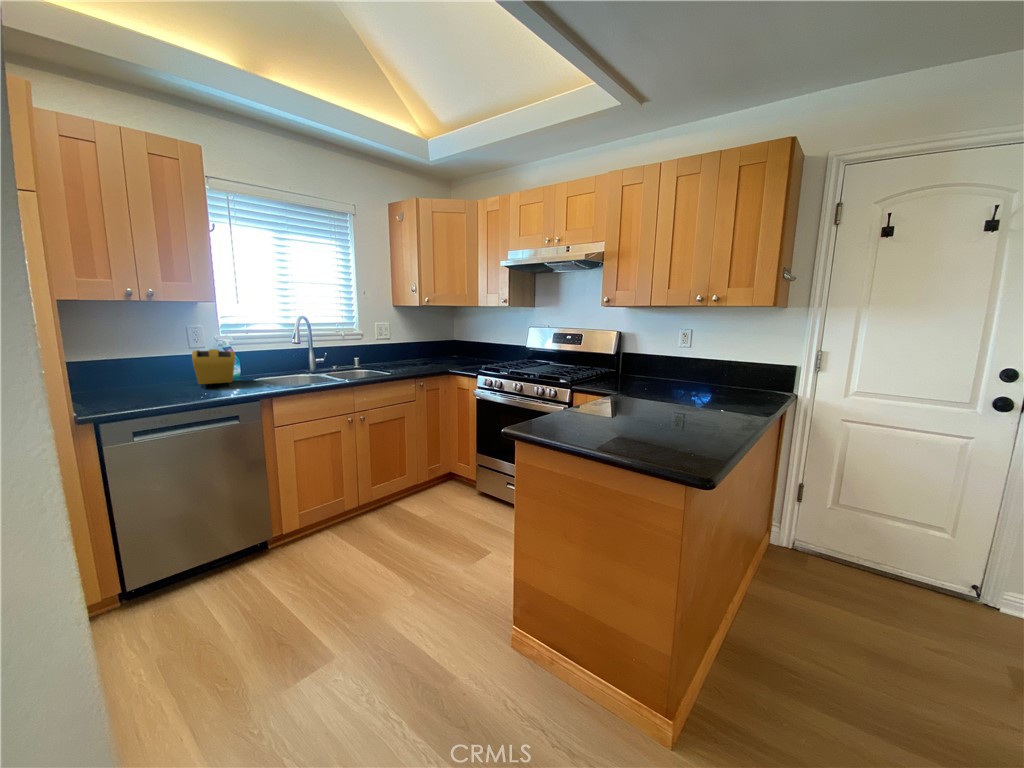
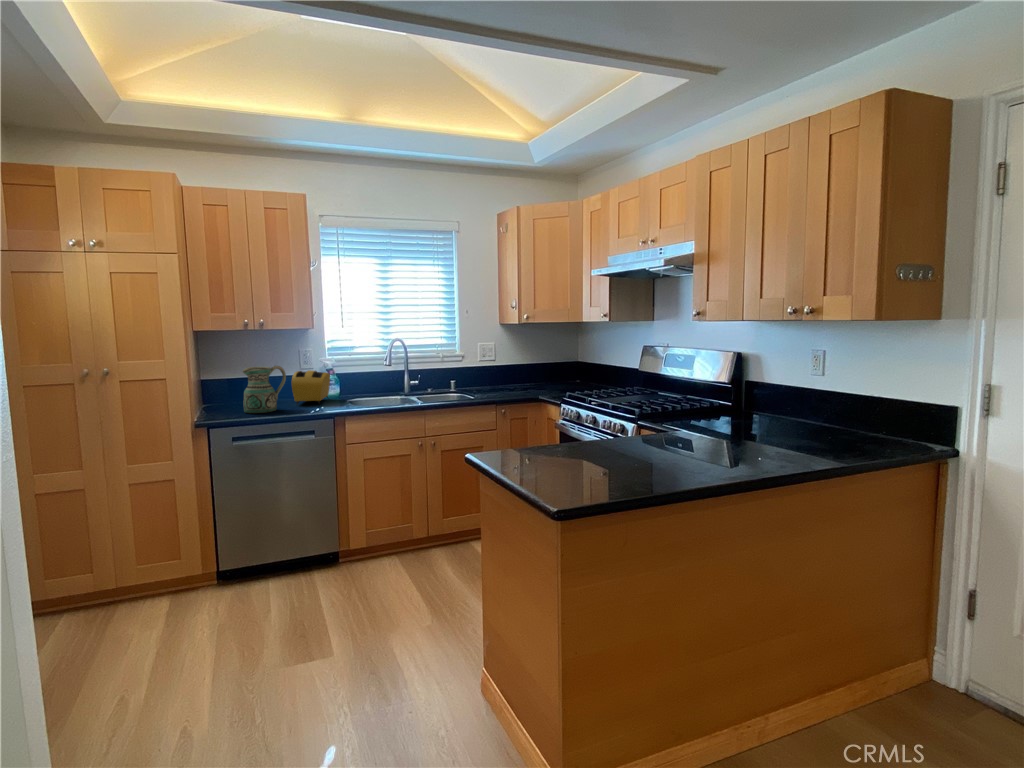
ceramic pitcher: none [132,344,190,401] -> present [243,366,286,413]

